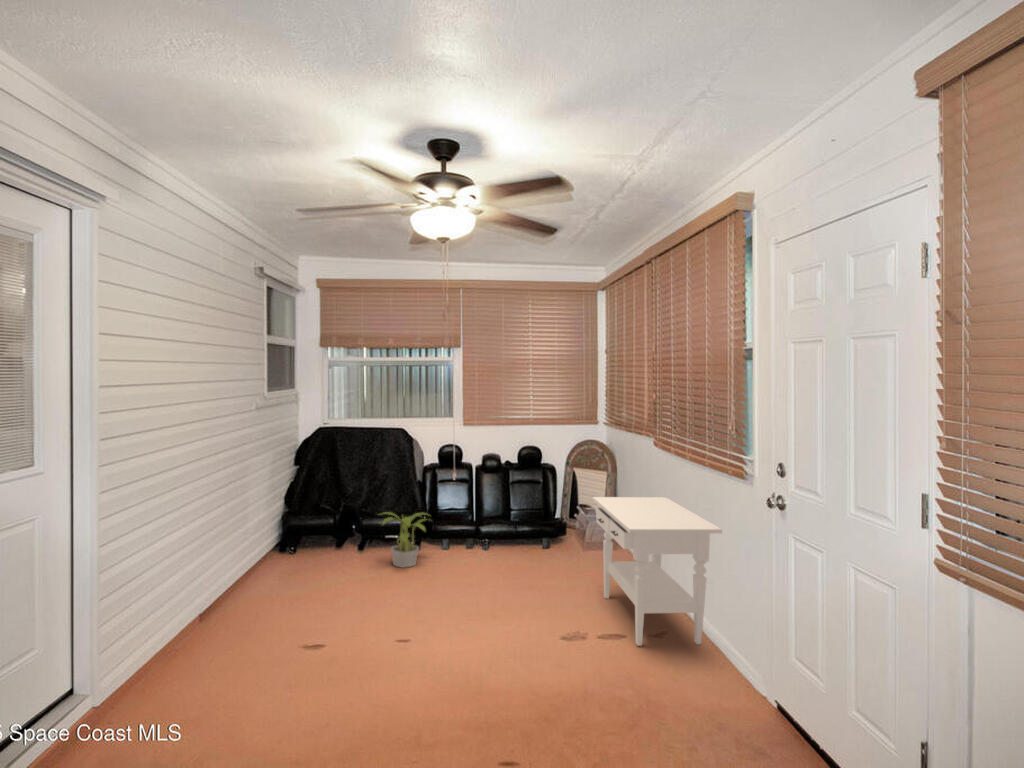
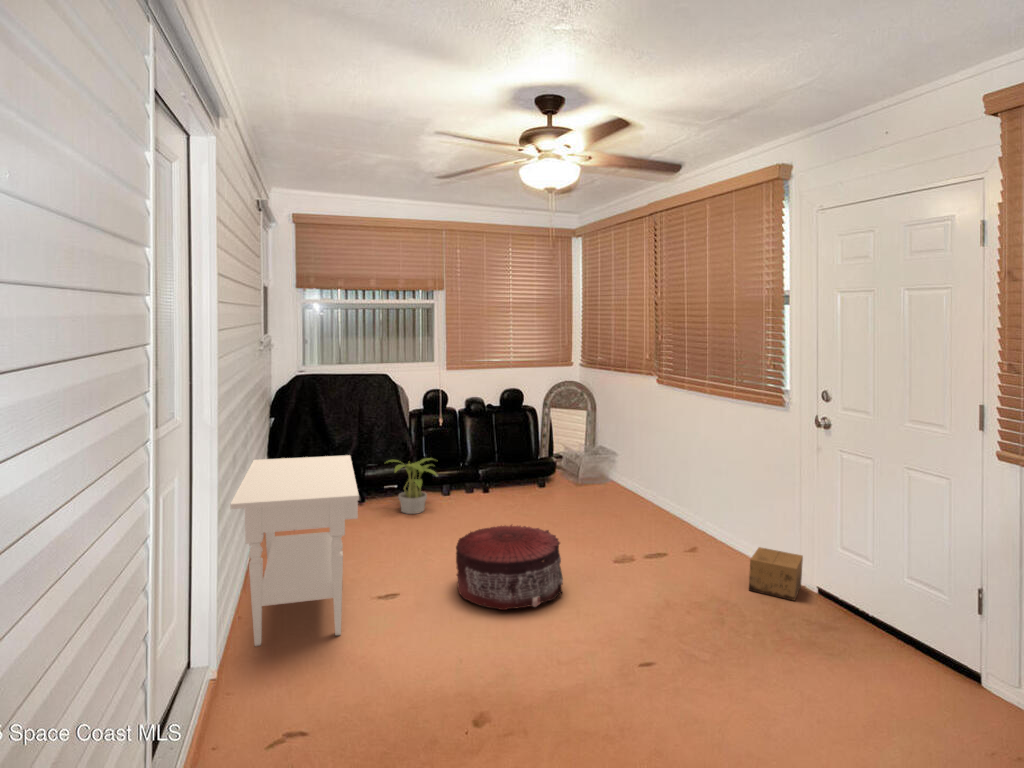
side table: present [592,497,722,646] -> present [230,455,361,647]
pouf: none [377,586,484,676] -> present [456,525,563,610]
cardboard box: none [686,638,754,706] -> present [749,547,803,601]

